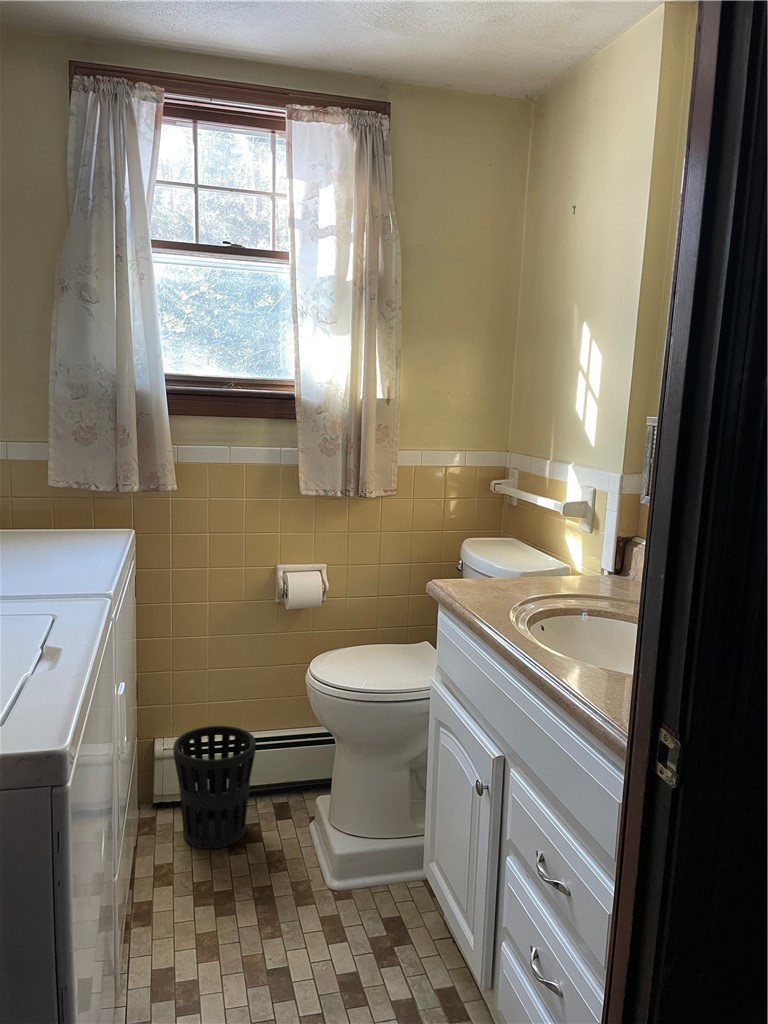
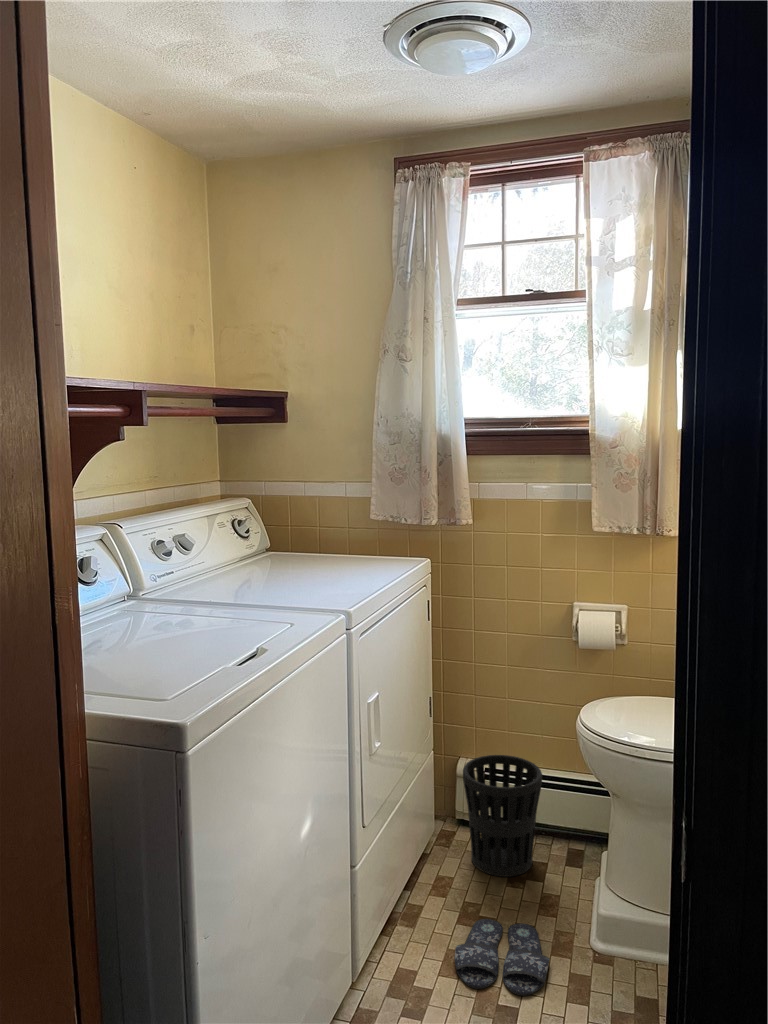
slippers: none [206,886,301,963] -> present [455,919,550,996]

